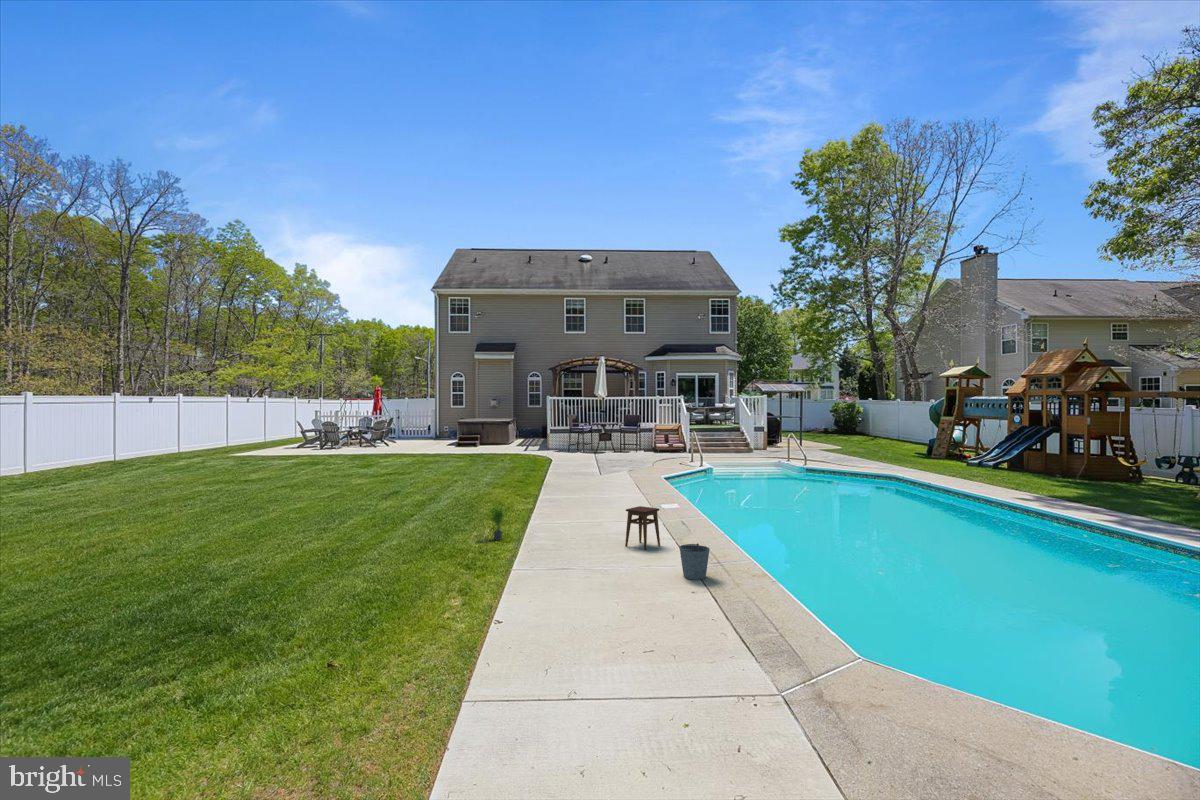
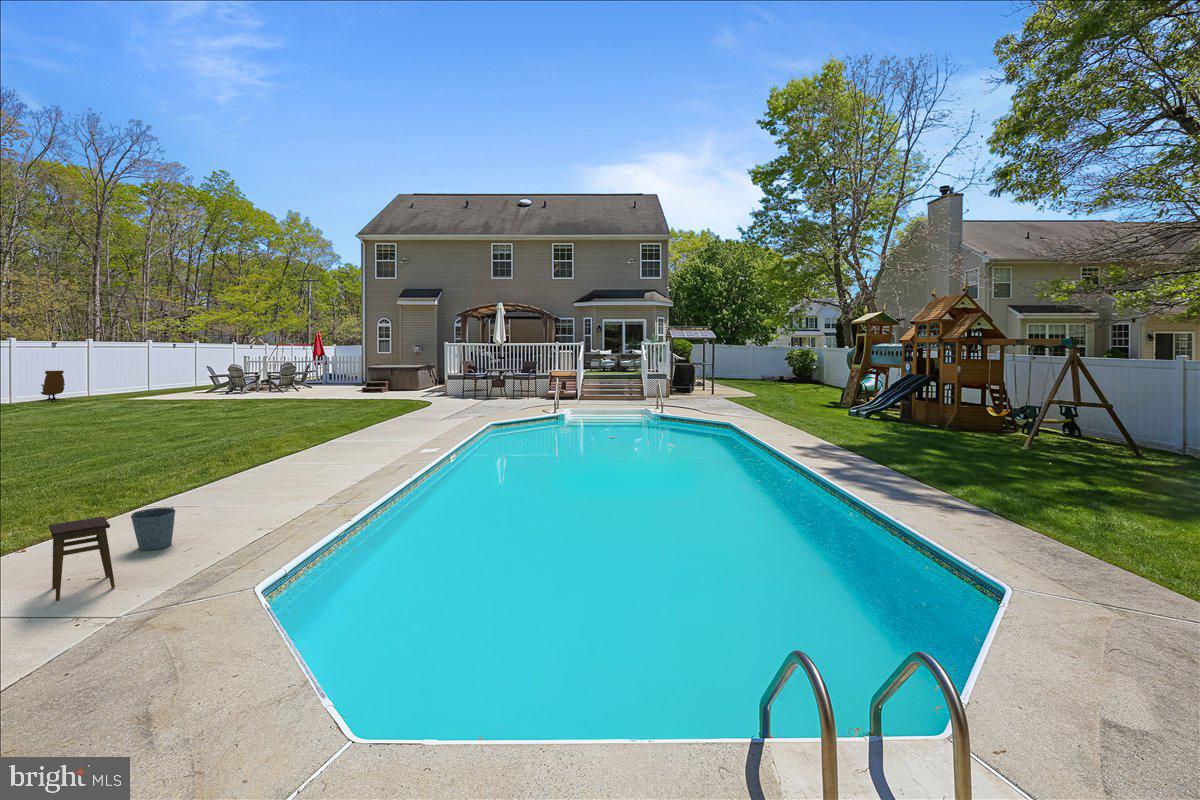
lounge chair: none [147,428,177,461] -> present [41,370,65,401]
potted plant: present [489,503,506,540] -> none [62,448,105,493]
stool: present [625,506,660,550] -> present [48,517,115,600]

